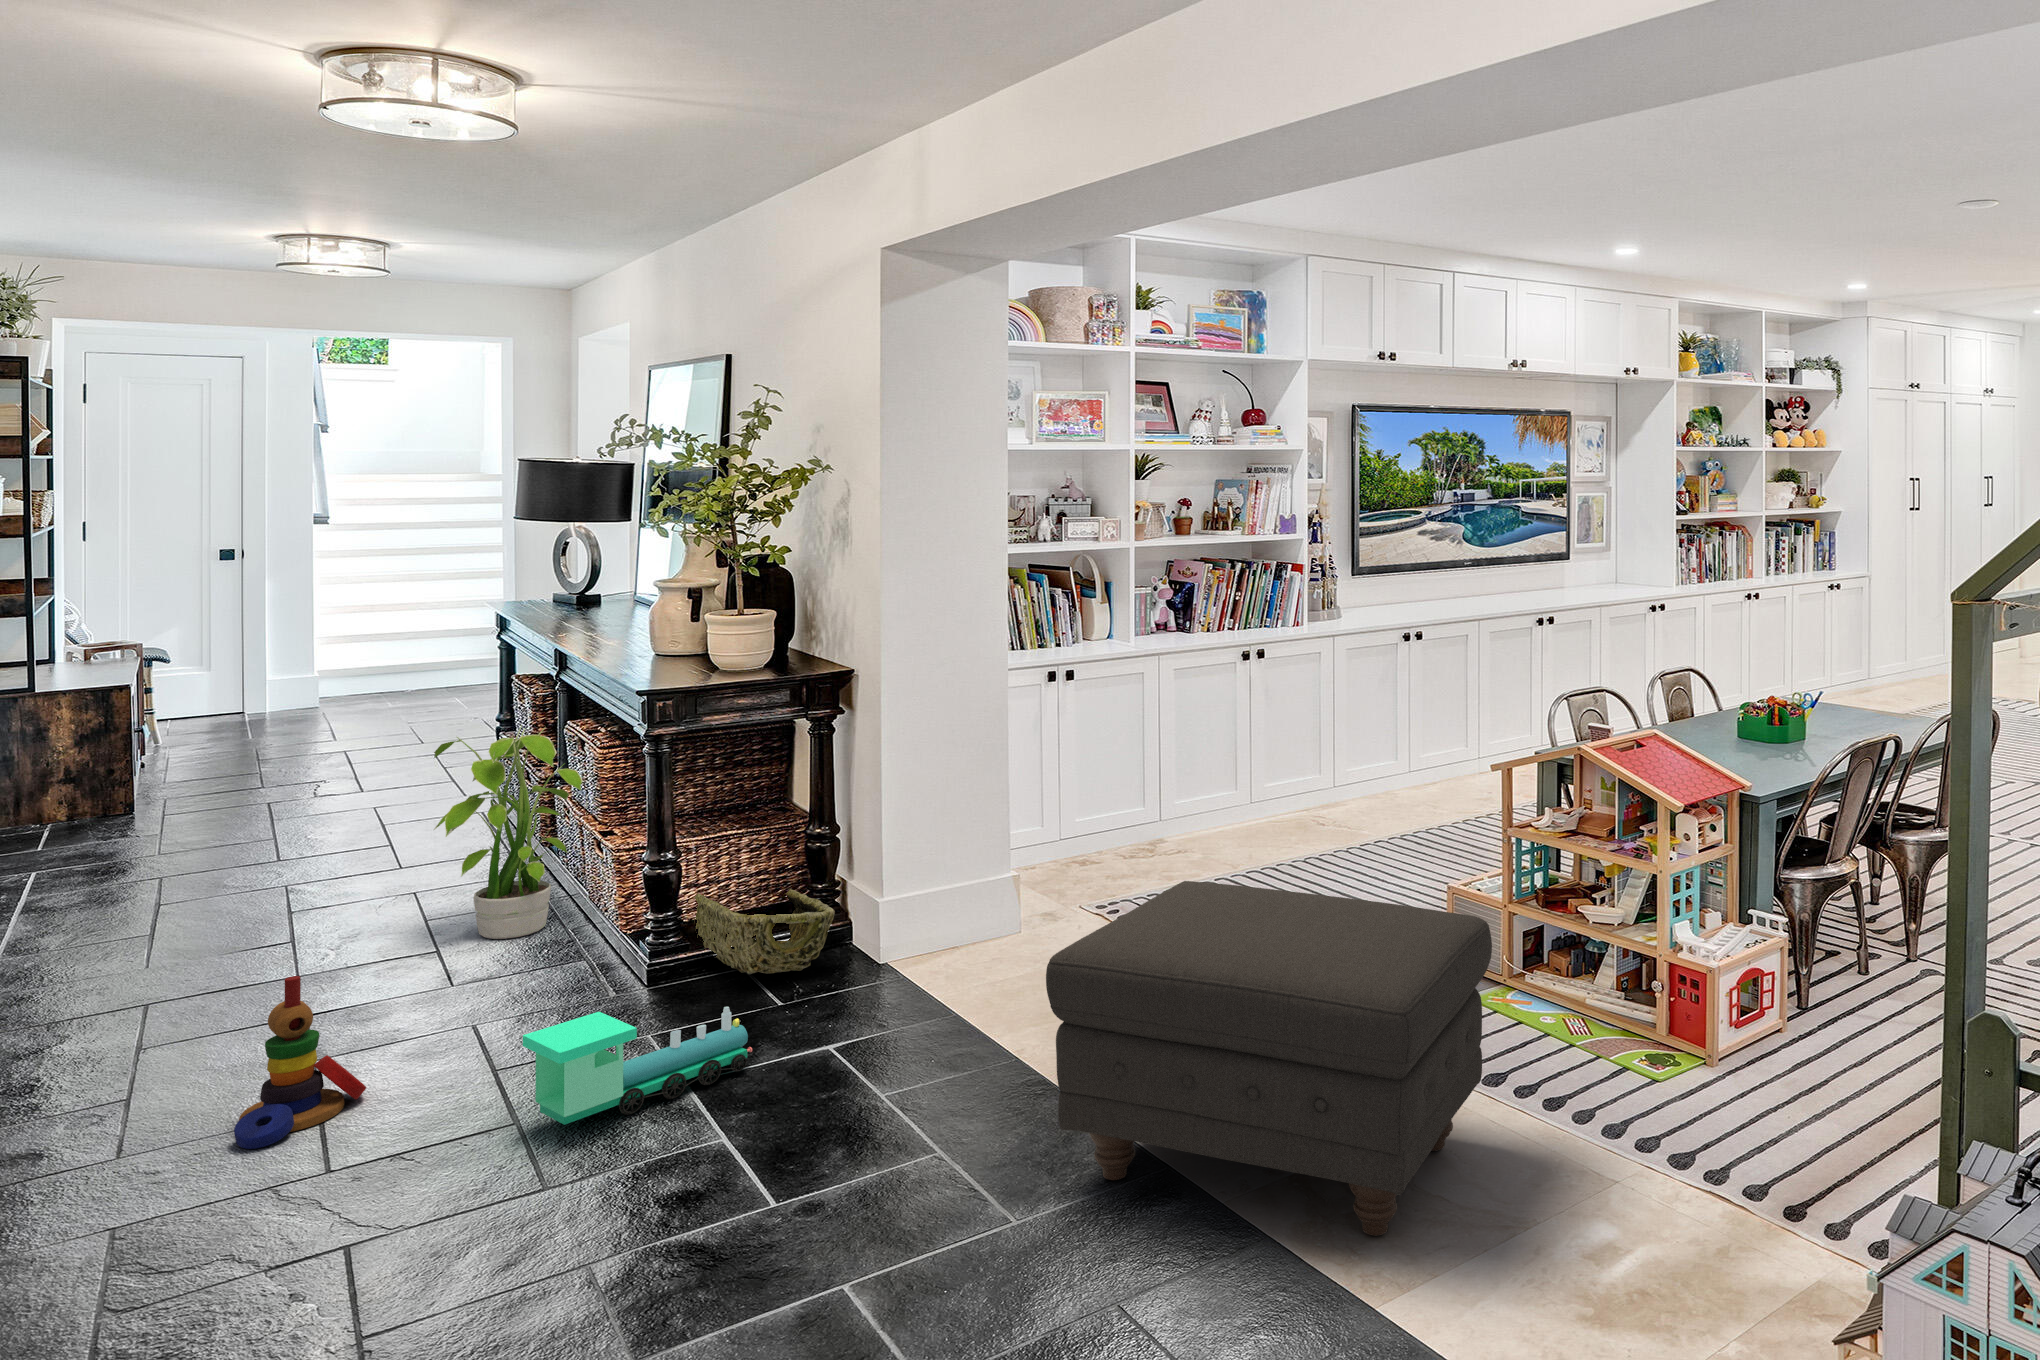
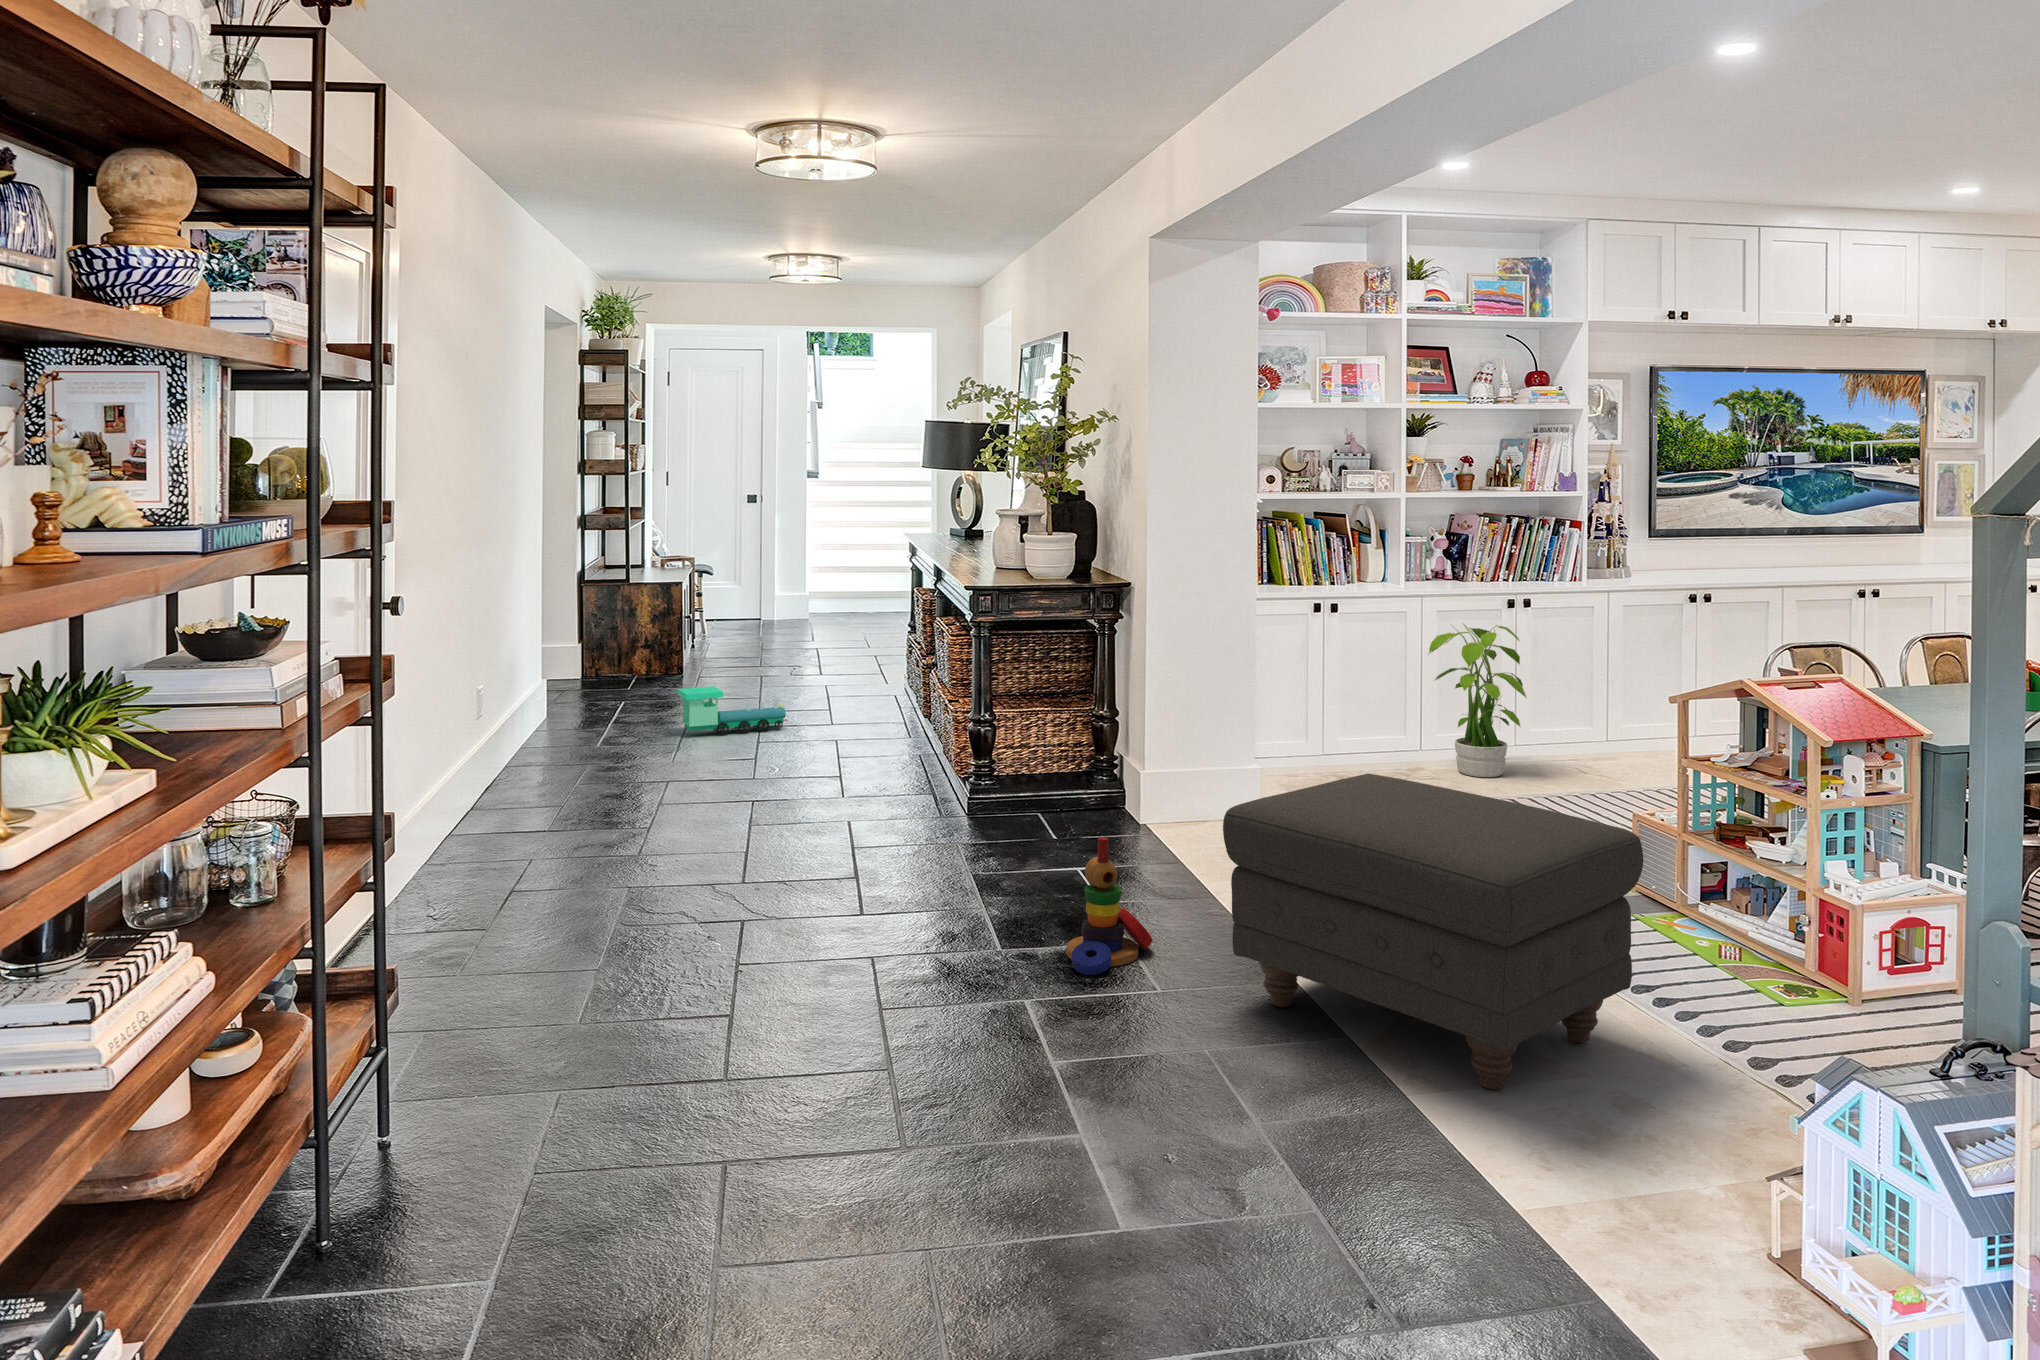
potted plant: present [434,725,583,939] -> present [1428,624,1527,777]
woven basket: present [695,889,835,974] -> none [1012,755,1114,828]
stacking toy: present [234,976,366,1149] -> present [1066,837,1153,975]
toy train: present [523,1007,752,1125] -> present [678,686,787,735]

